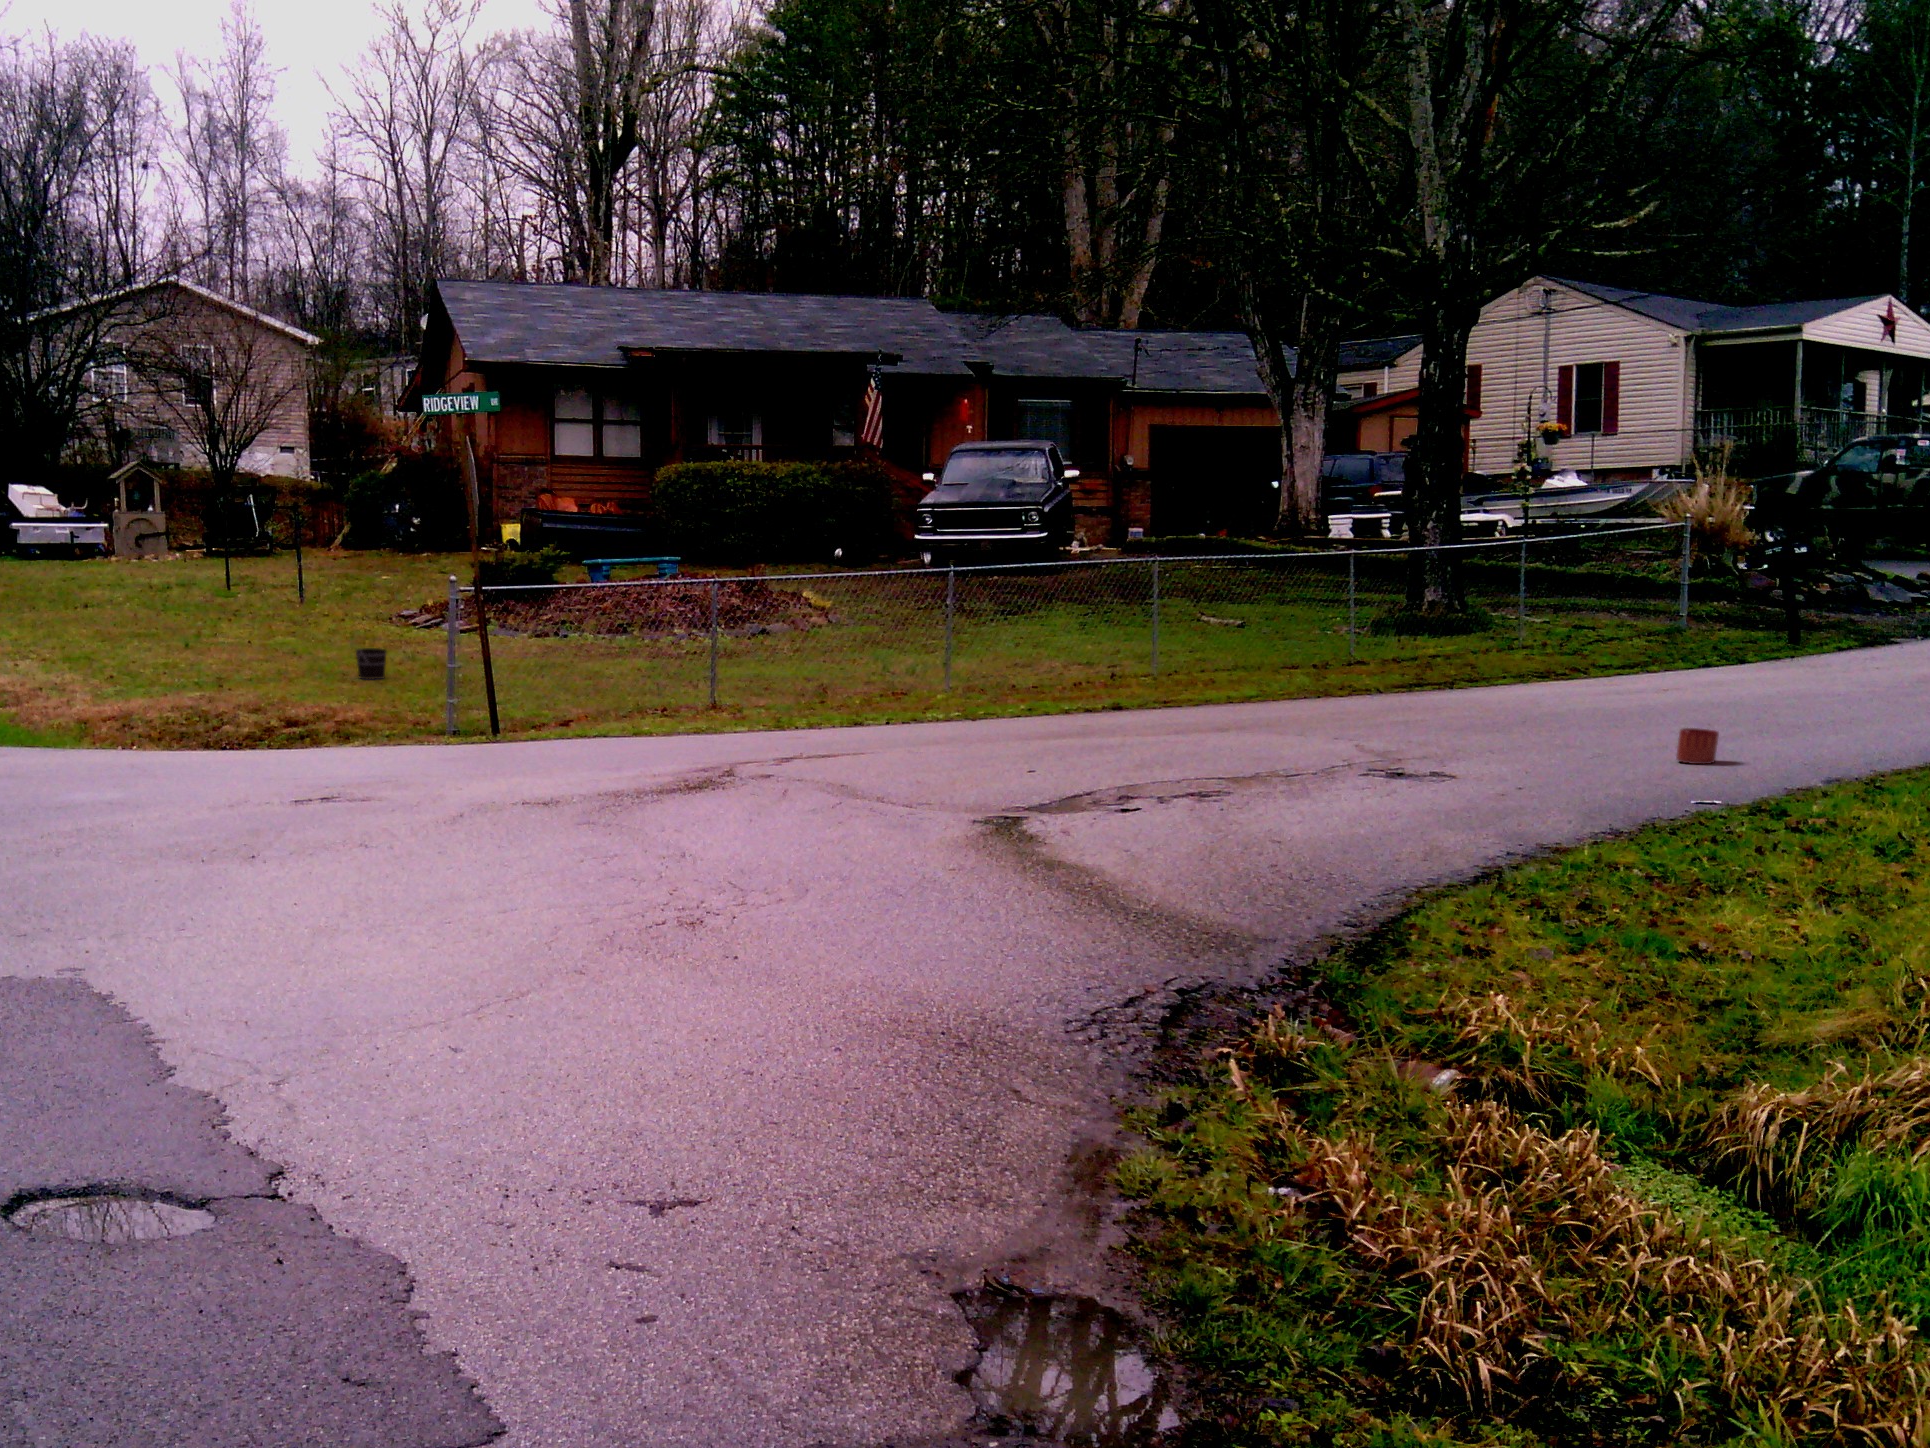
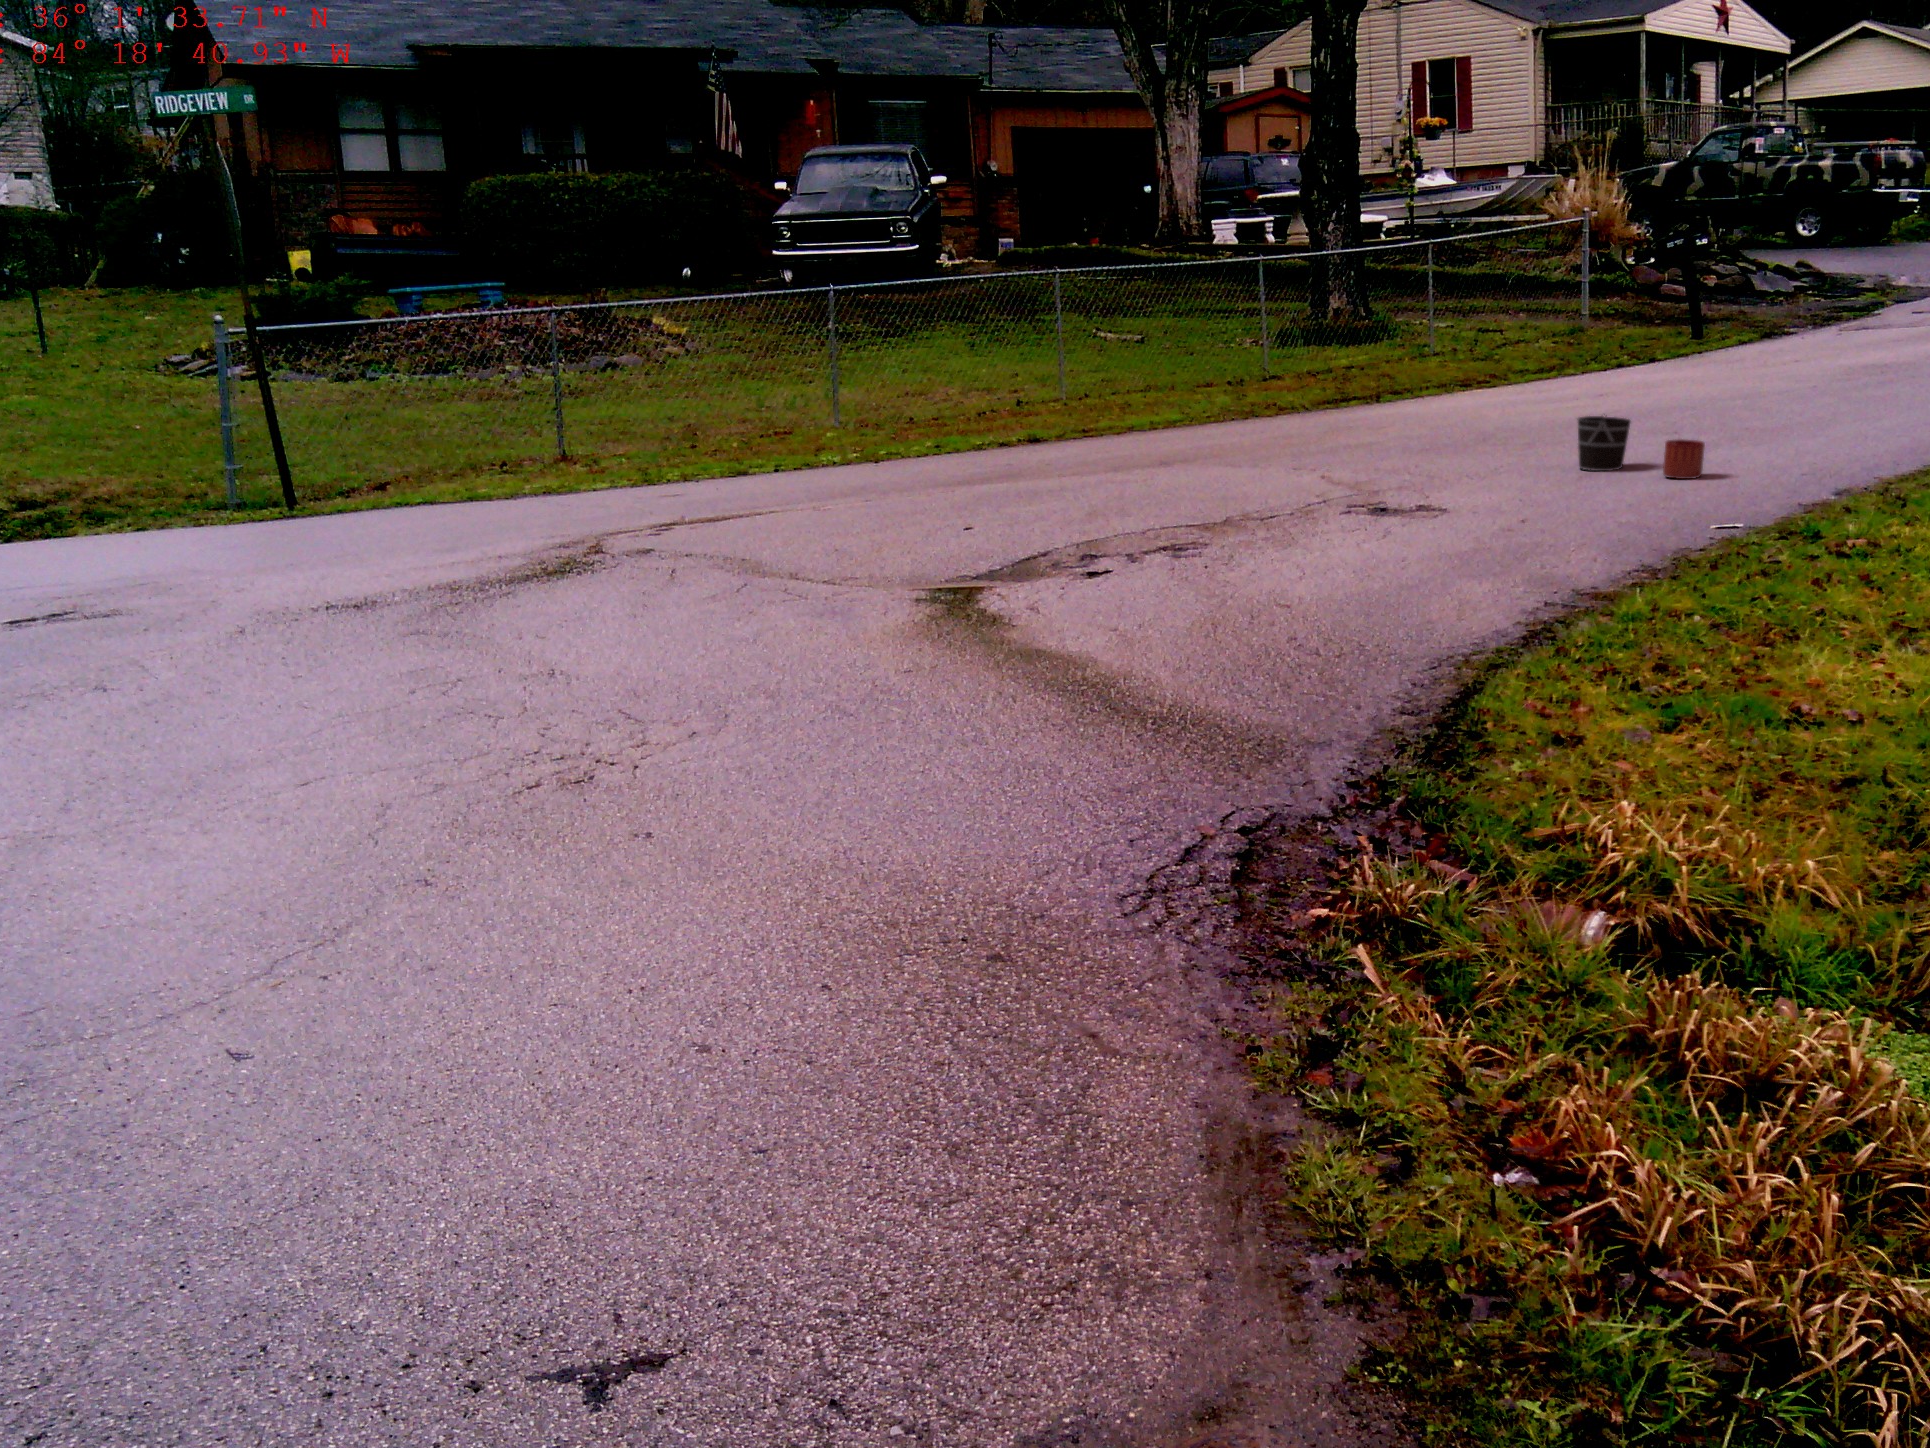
bucket: present [356,648,386,679] -> present [1577,416,1630,471]

